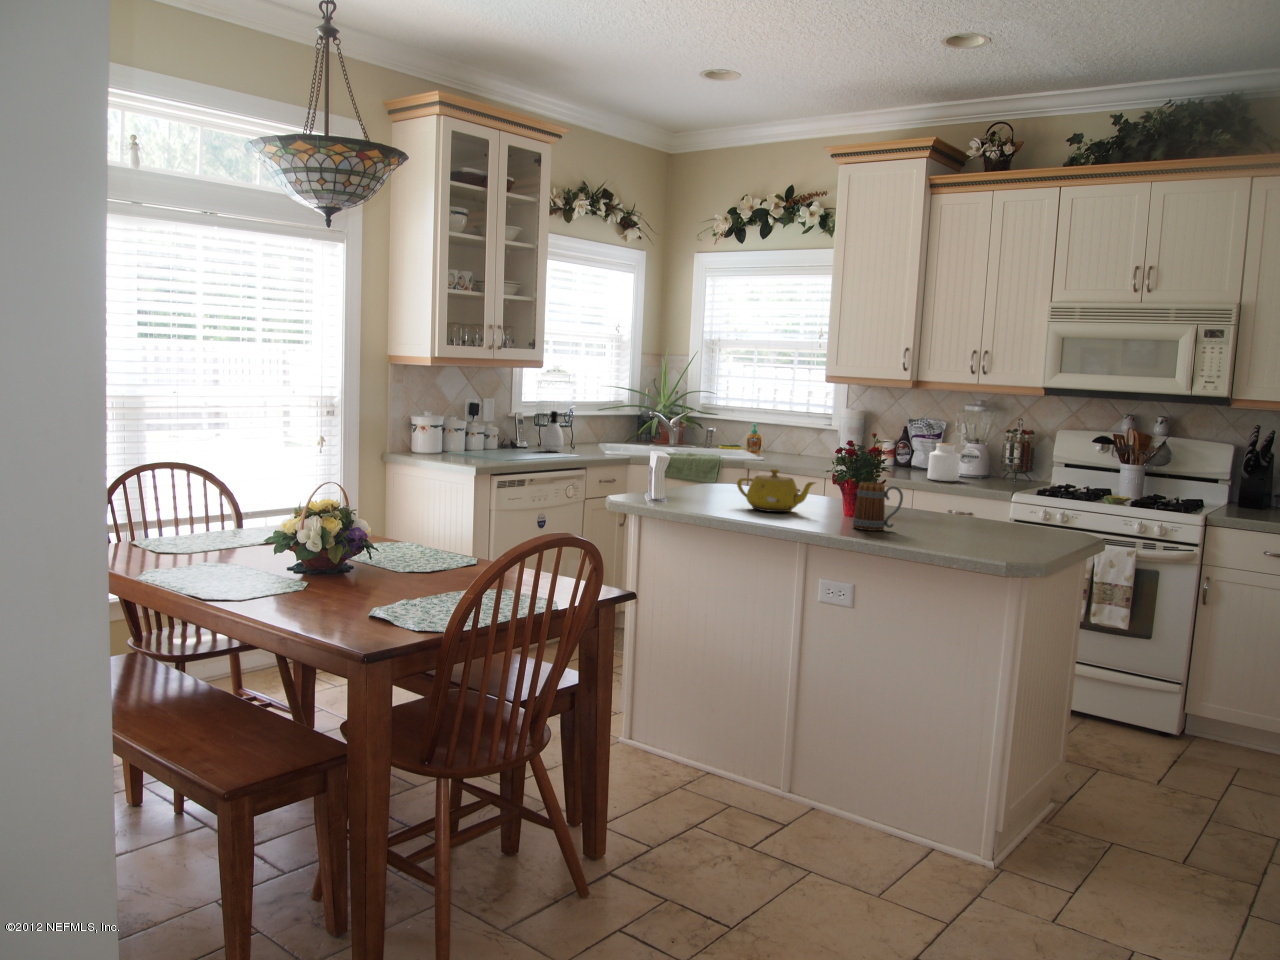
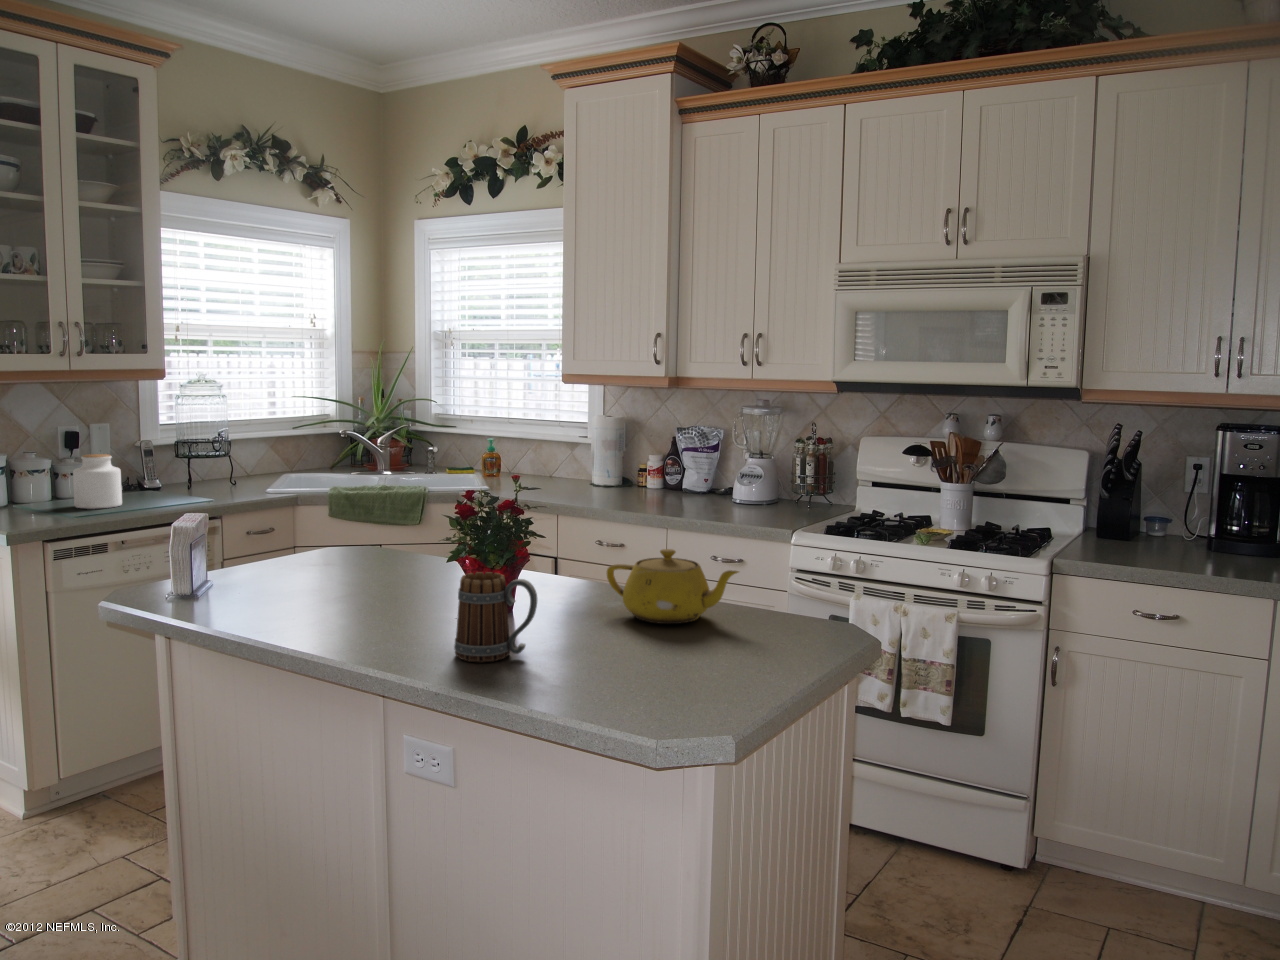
soap dispenser: present [542,411,564,452] -> none [169,438,203,494]
jar: present [927,443,960,481] -> present [73,454,122,509]
teapot: present [737,469,816,512] -> present [607,549,739,624]

